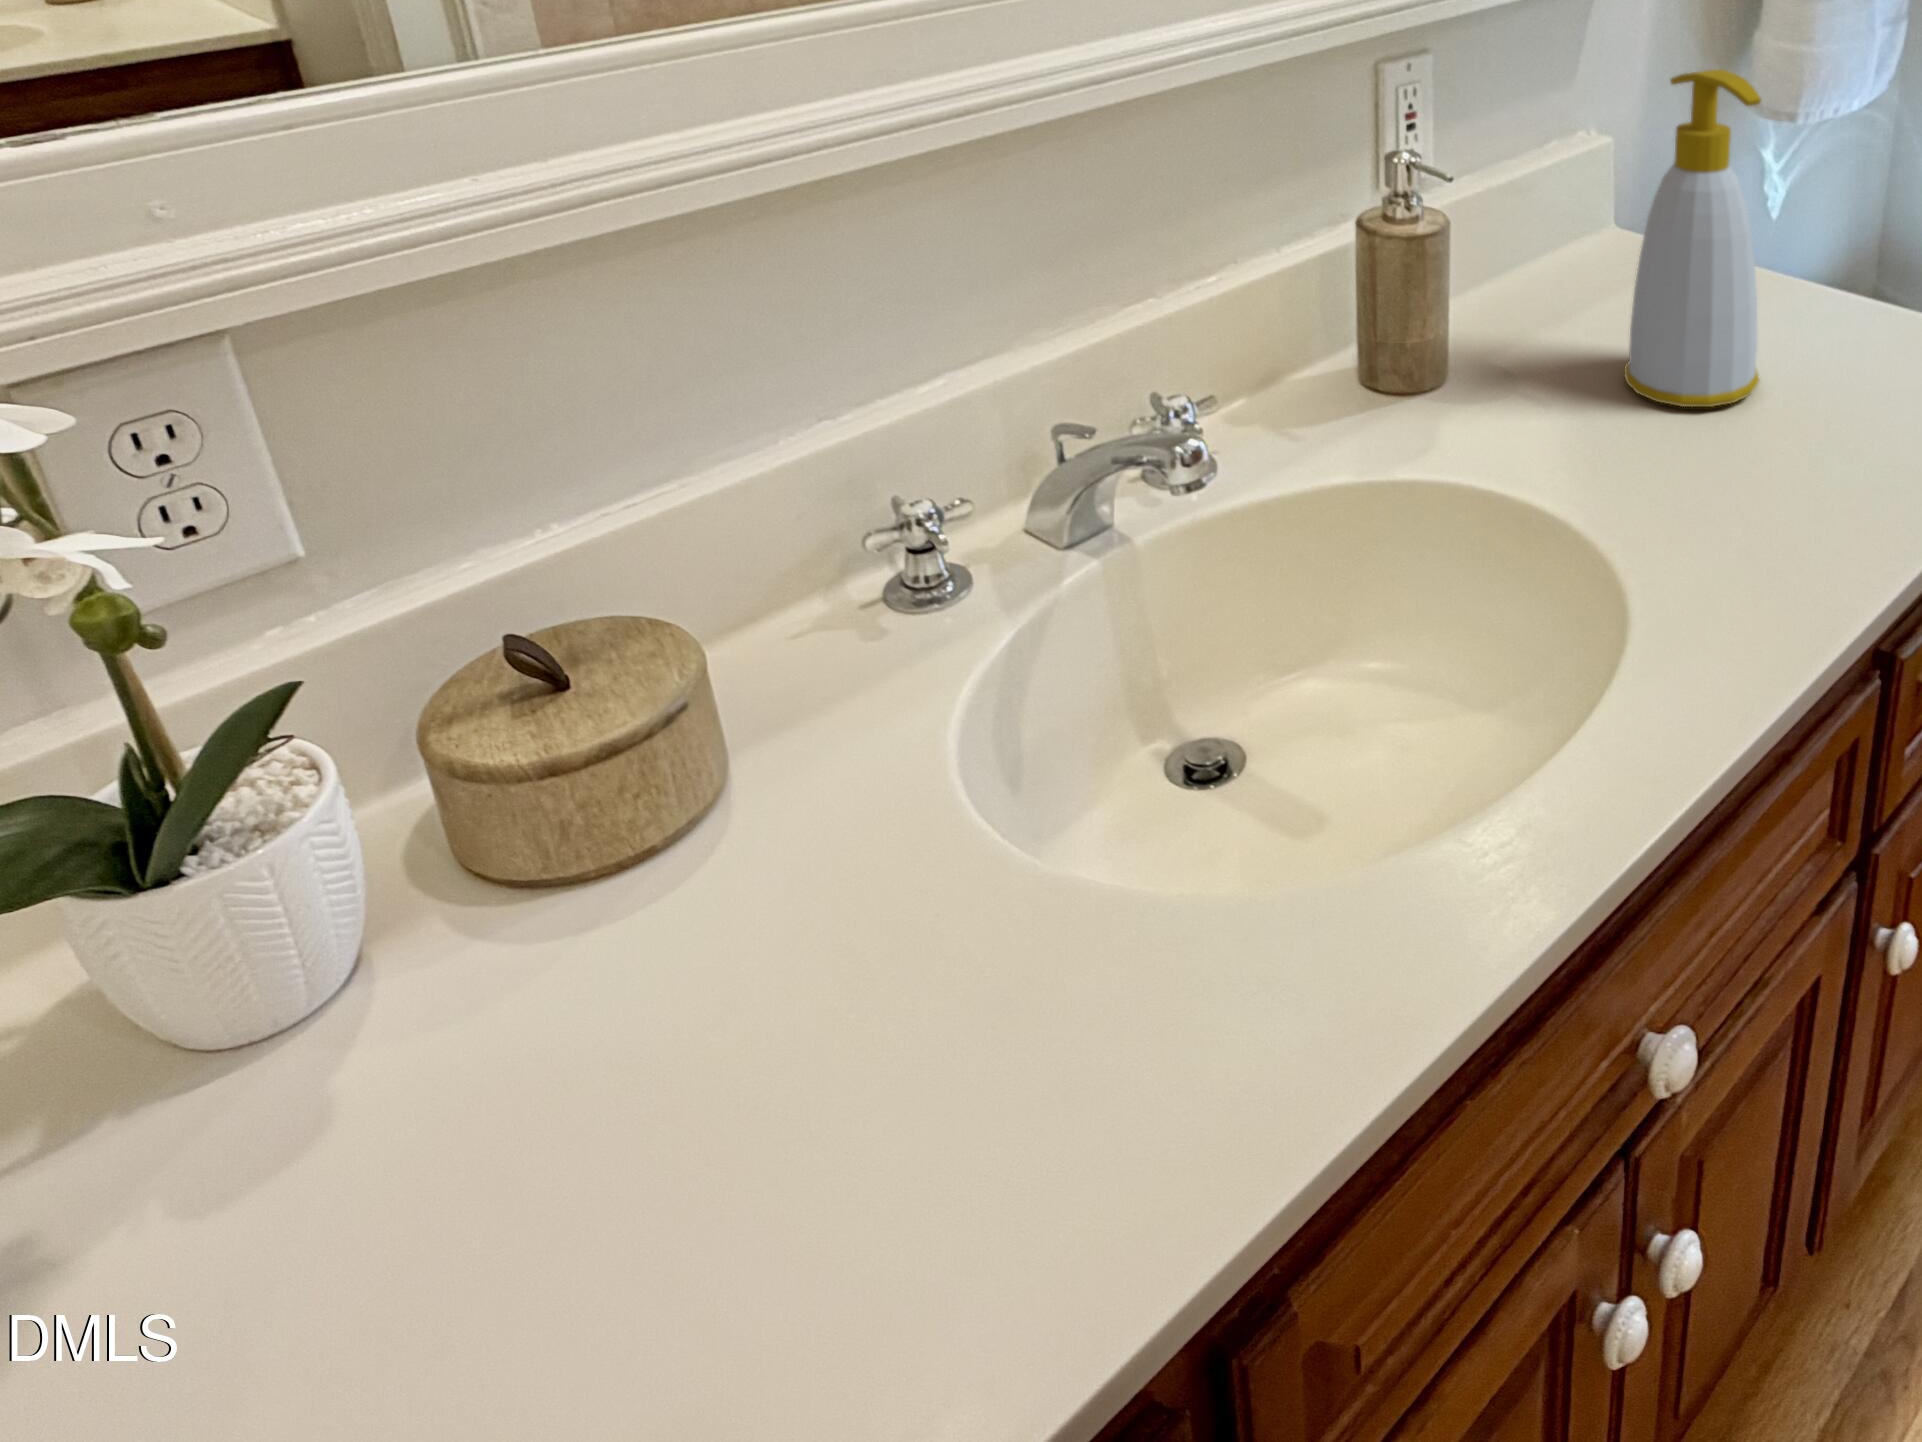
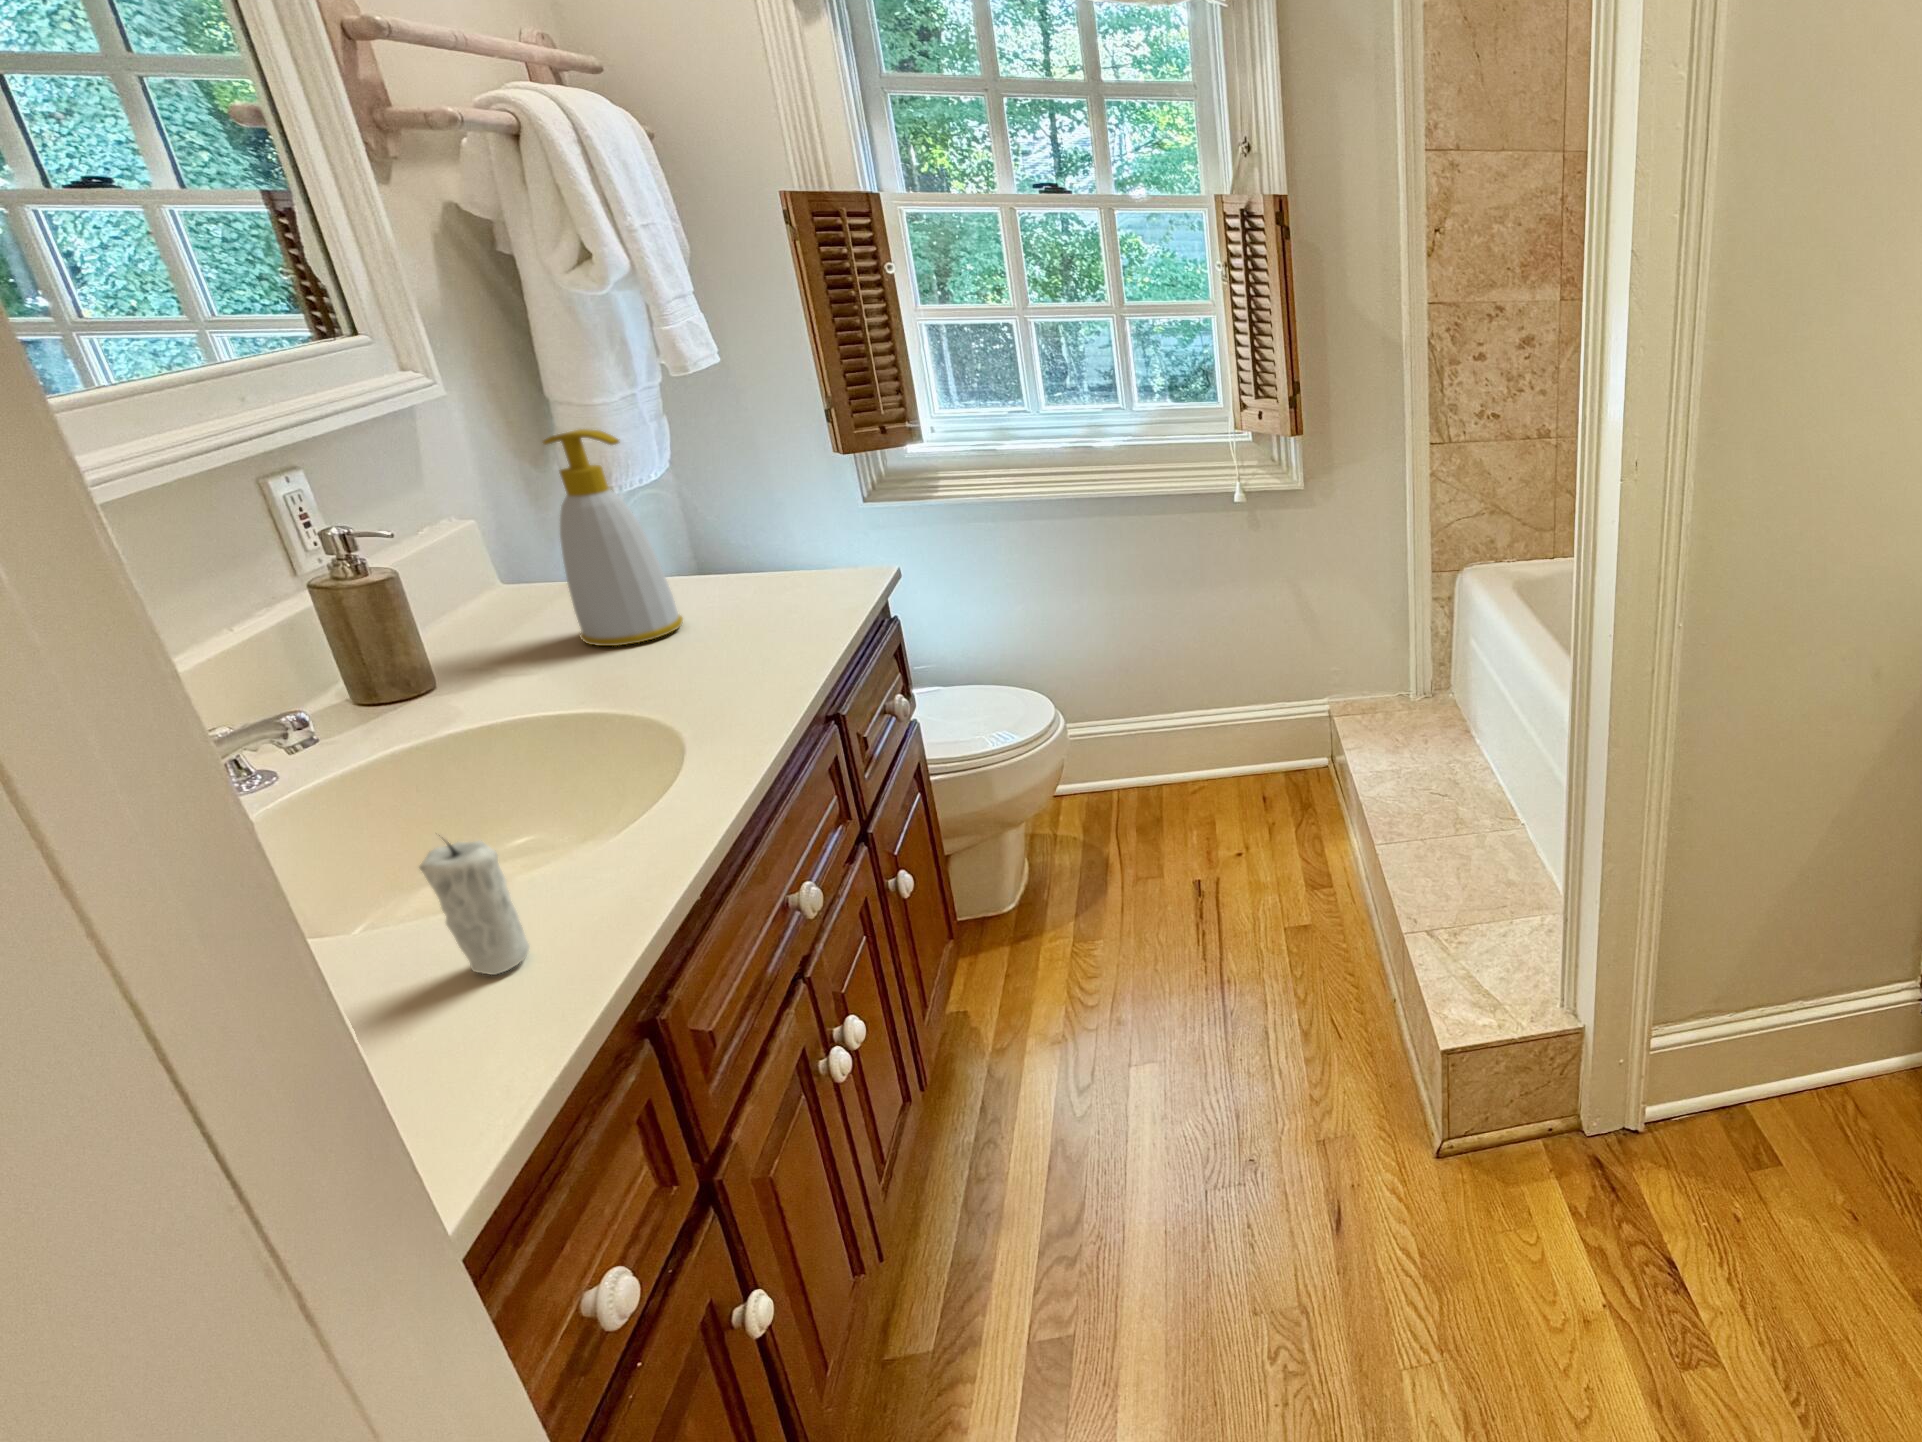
candle: none [959,932,1090,1201] -> present [419,835,529,975]

